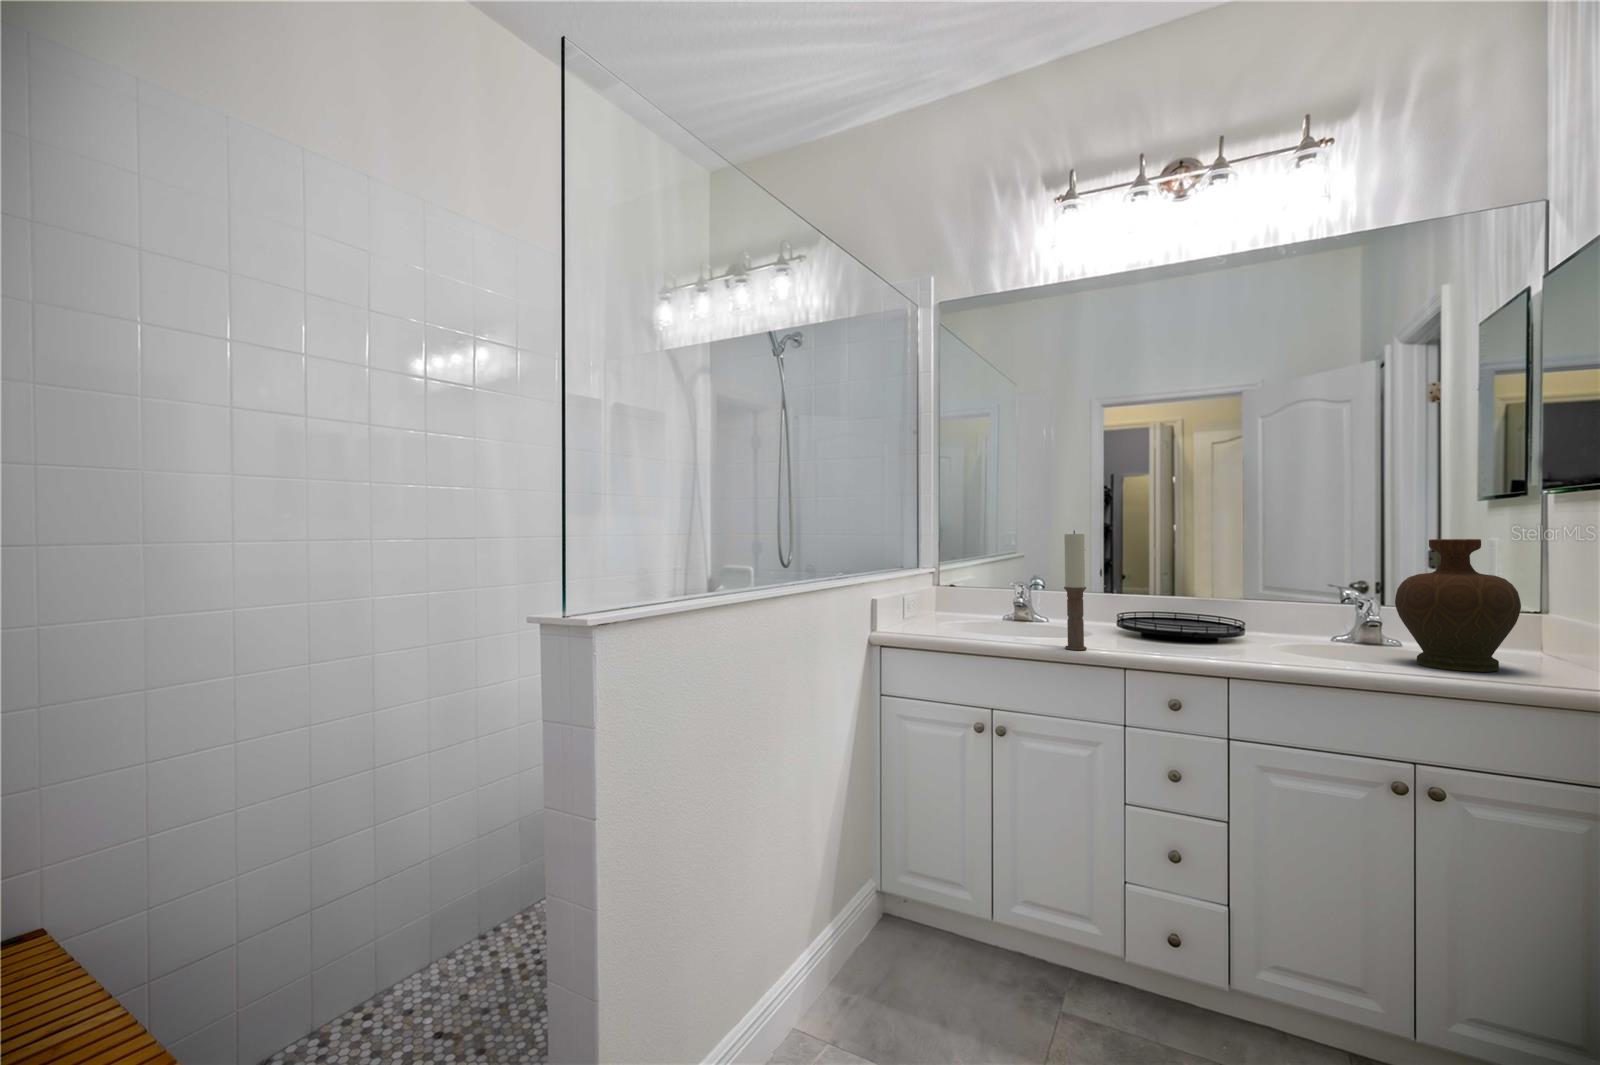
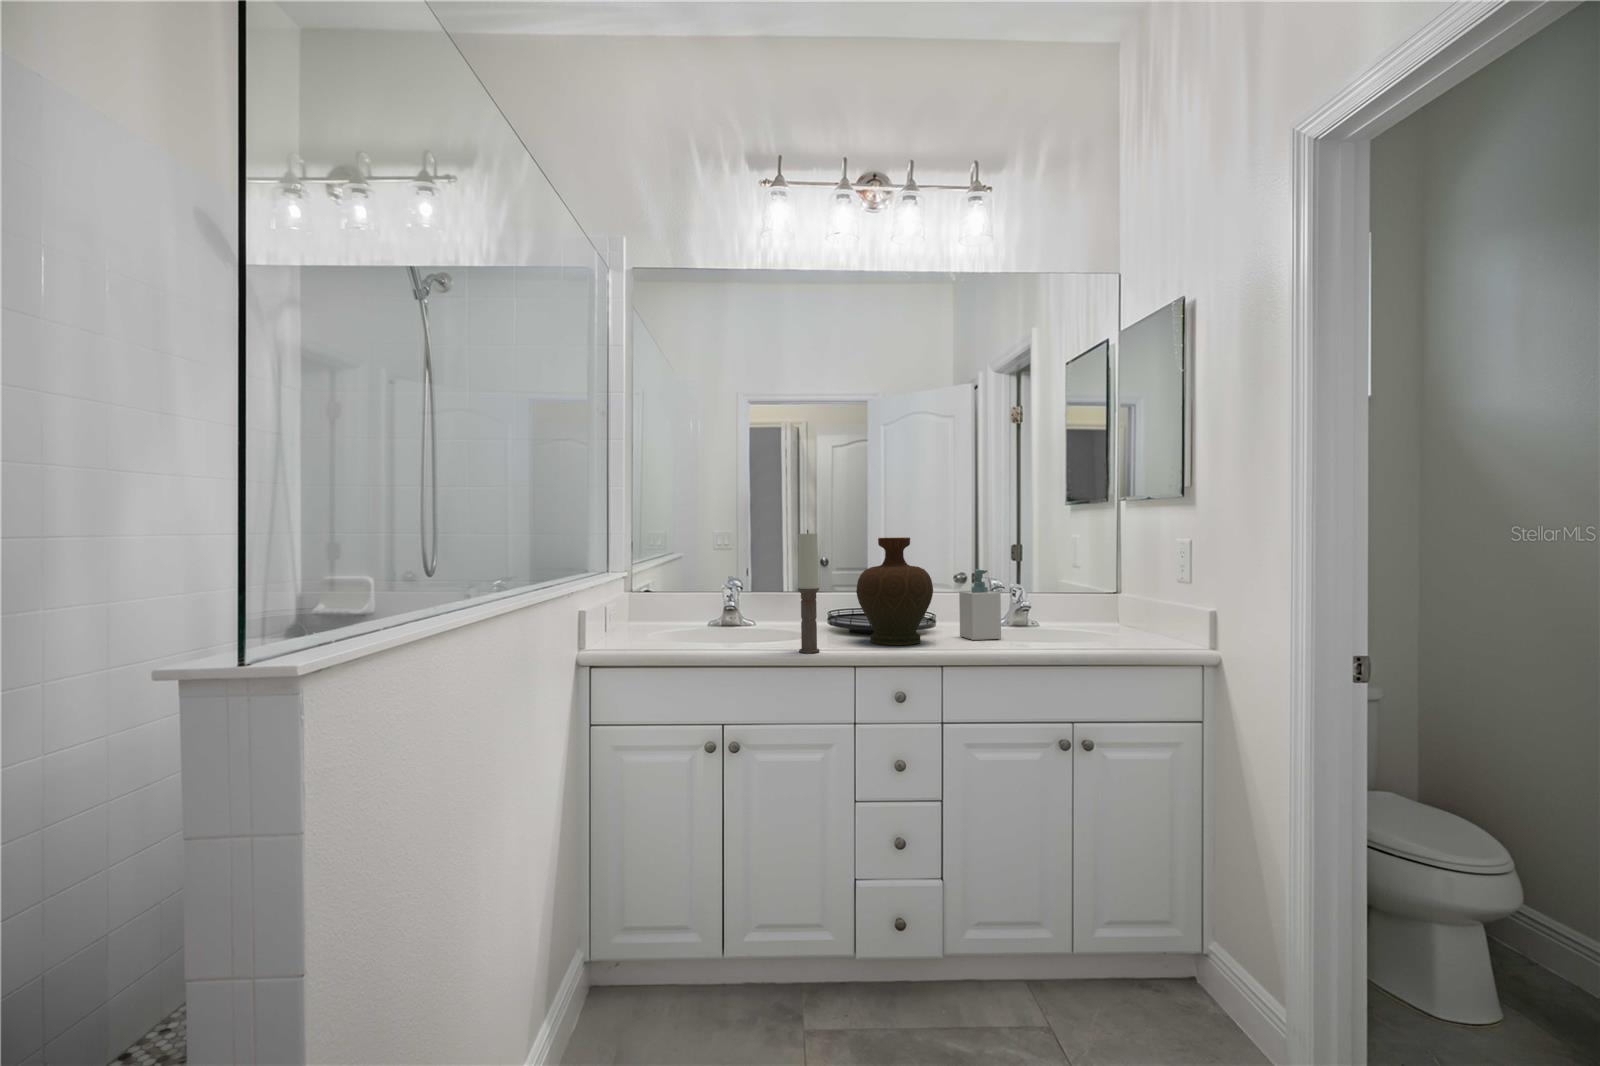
decorative vase: present [1395,539,1521,672] -> present [856,537,933,645]
soap bottle: none [1275,574,1327,655] -> present [959,569,1001,640]

